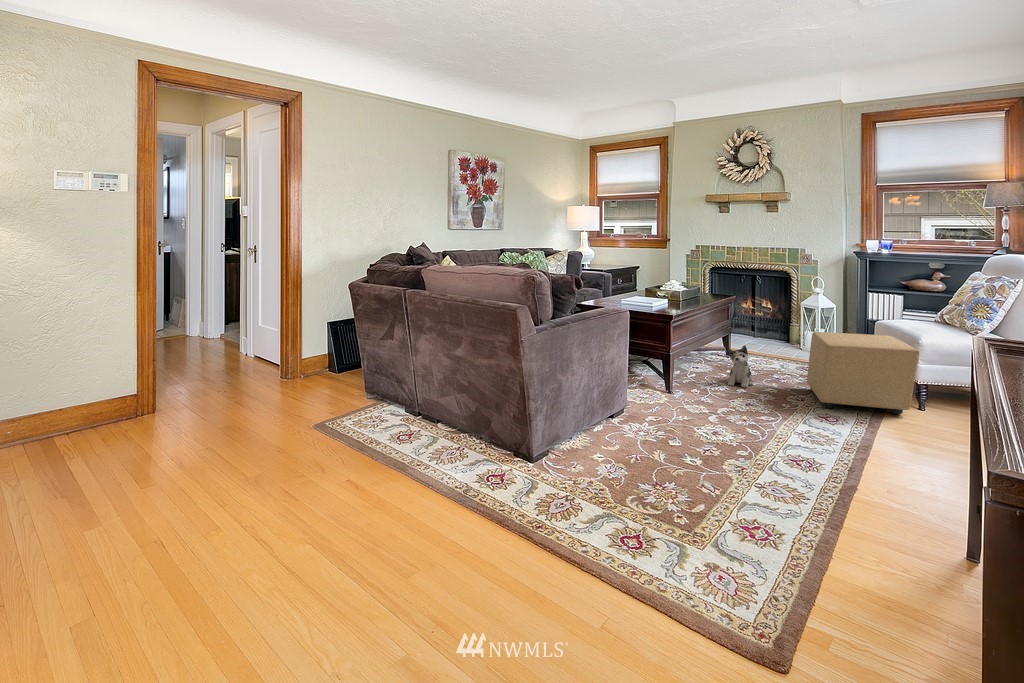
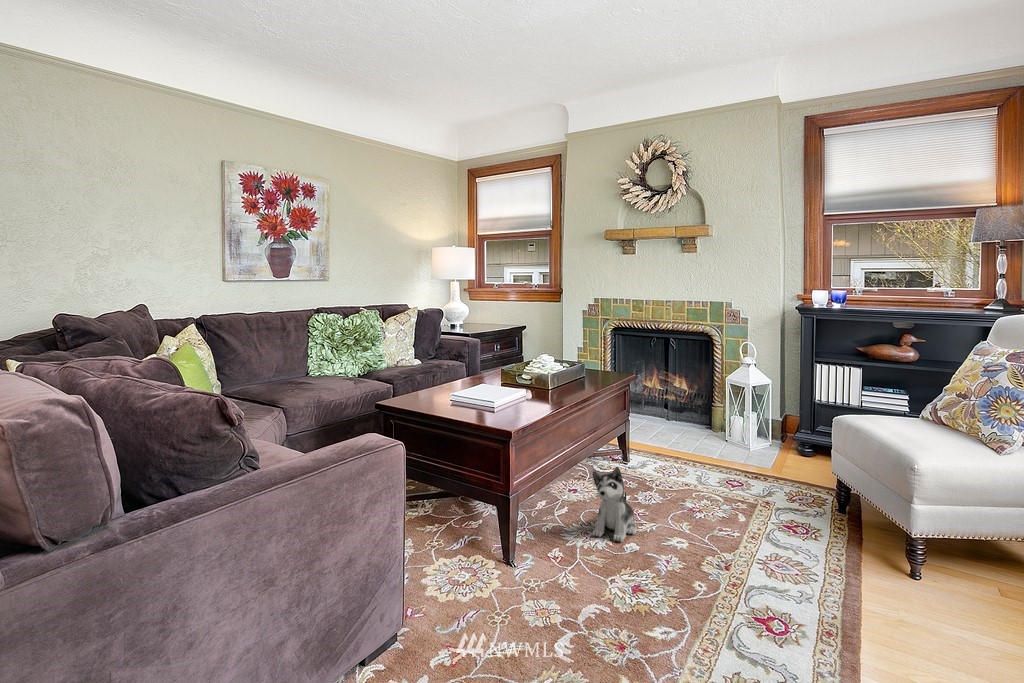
ottoman: present [807,332,919,414] -> none [722,446,909,622]

